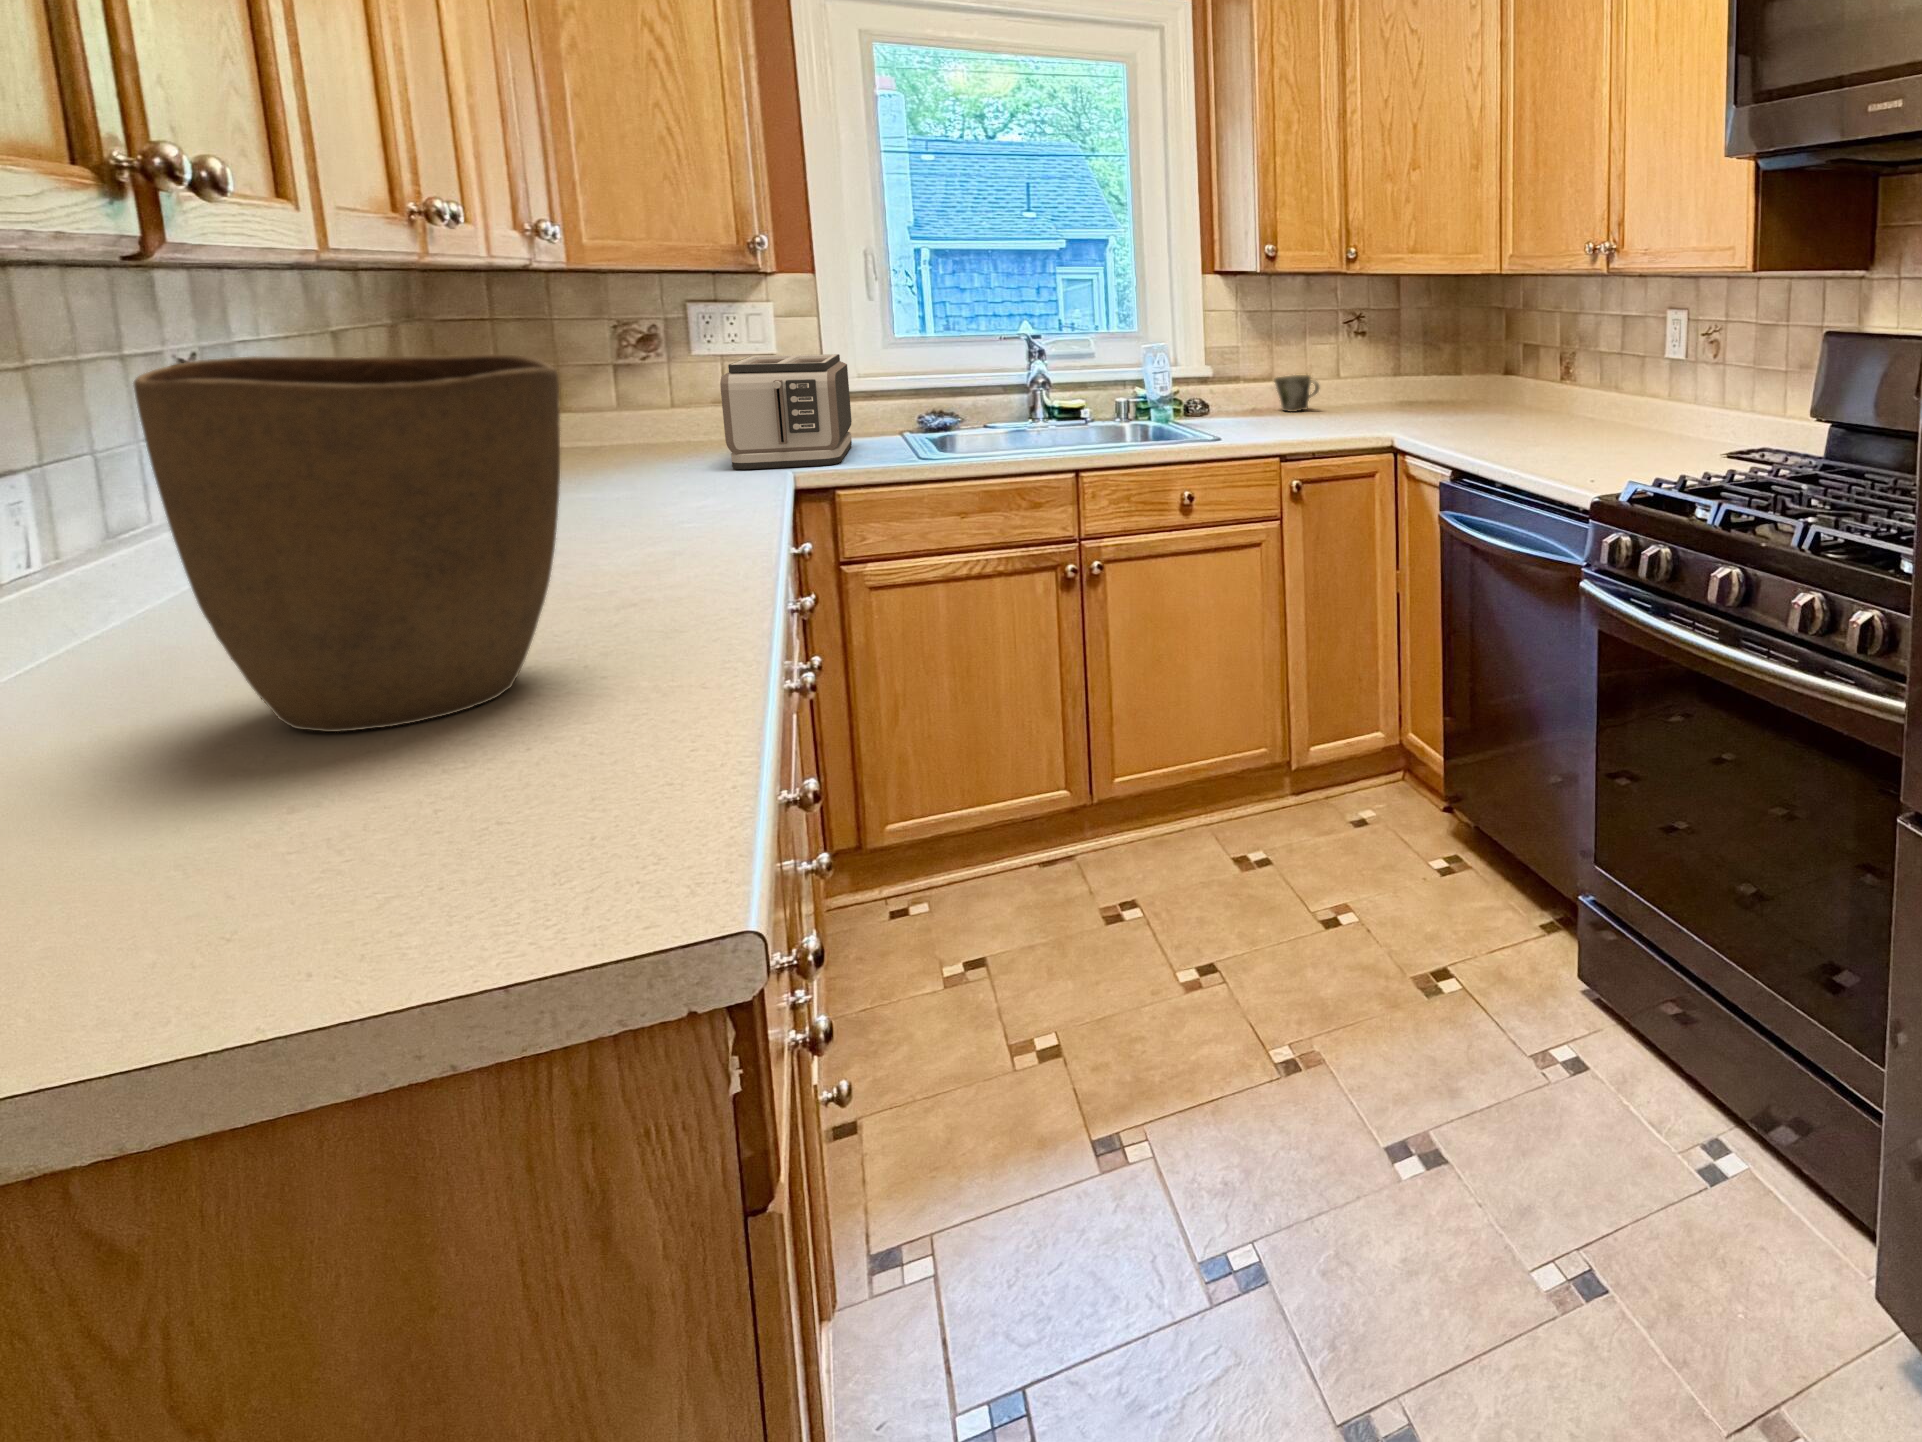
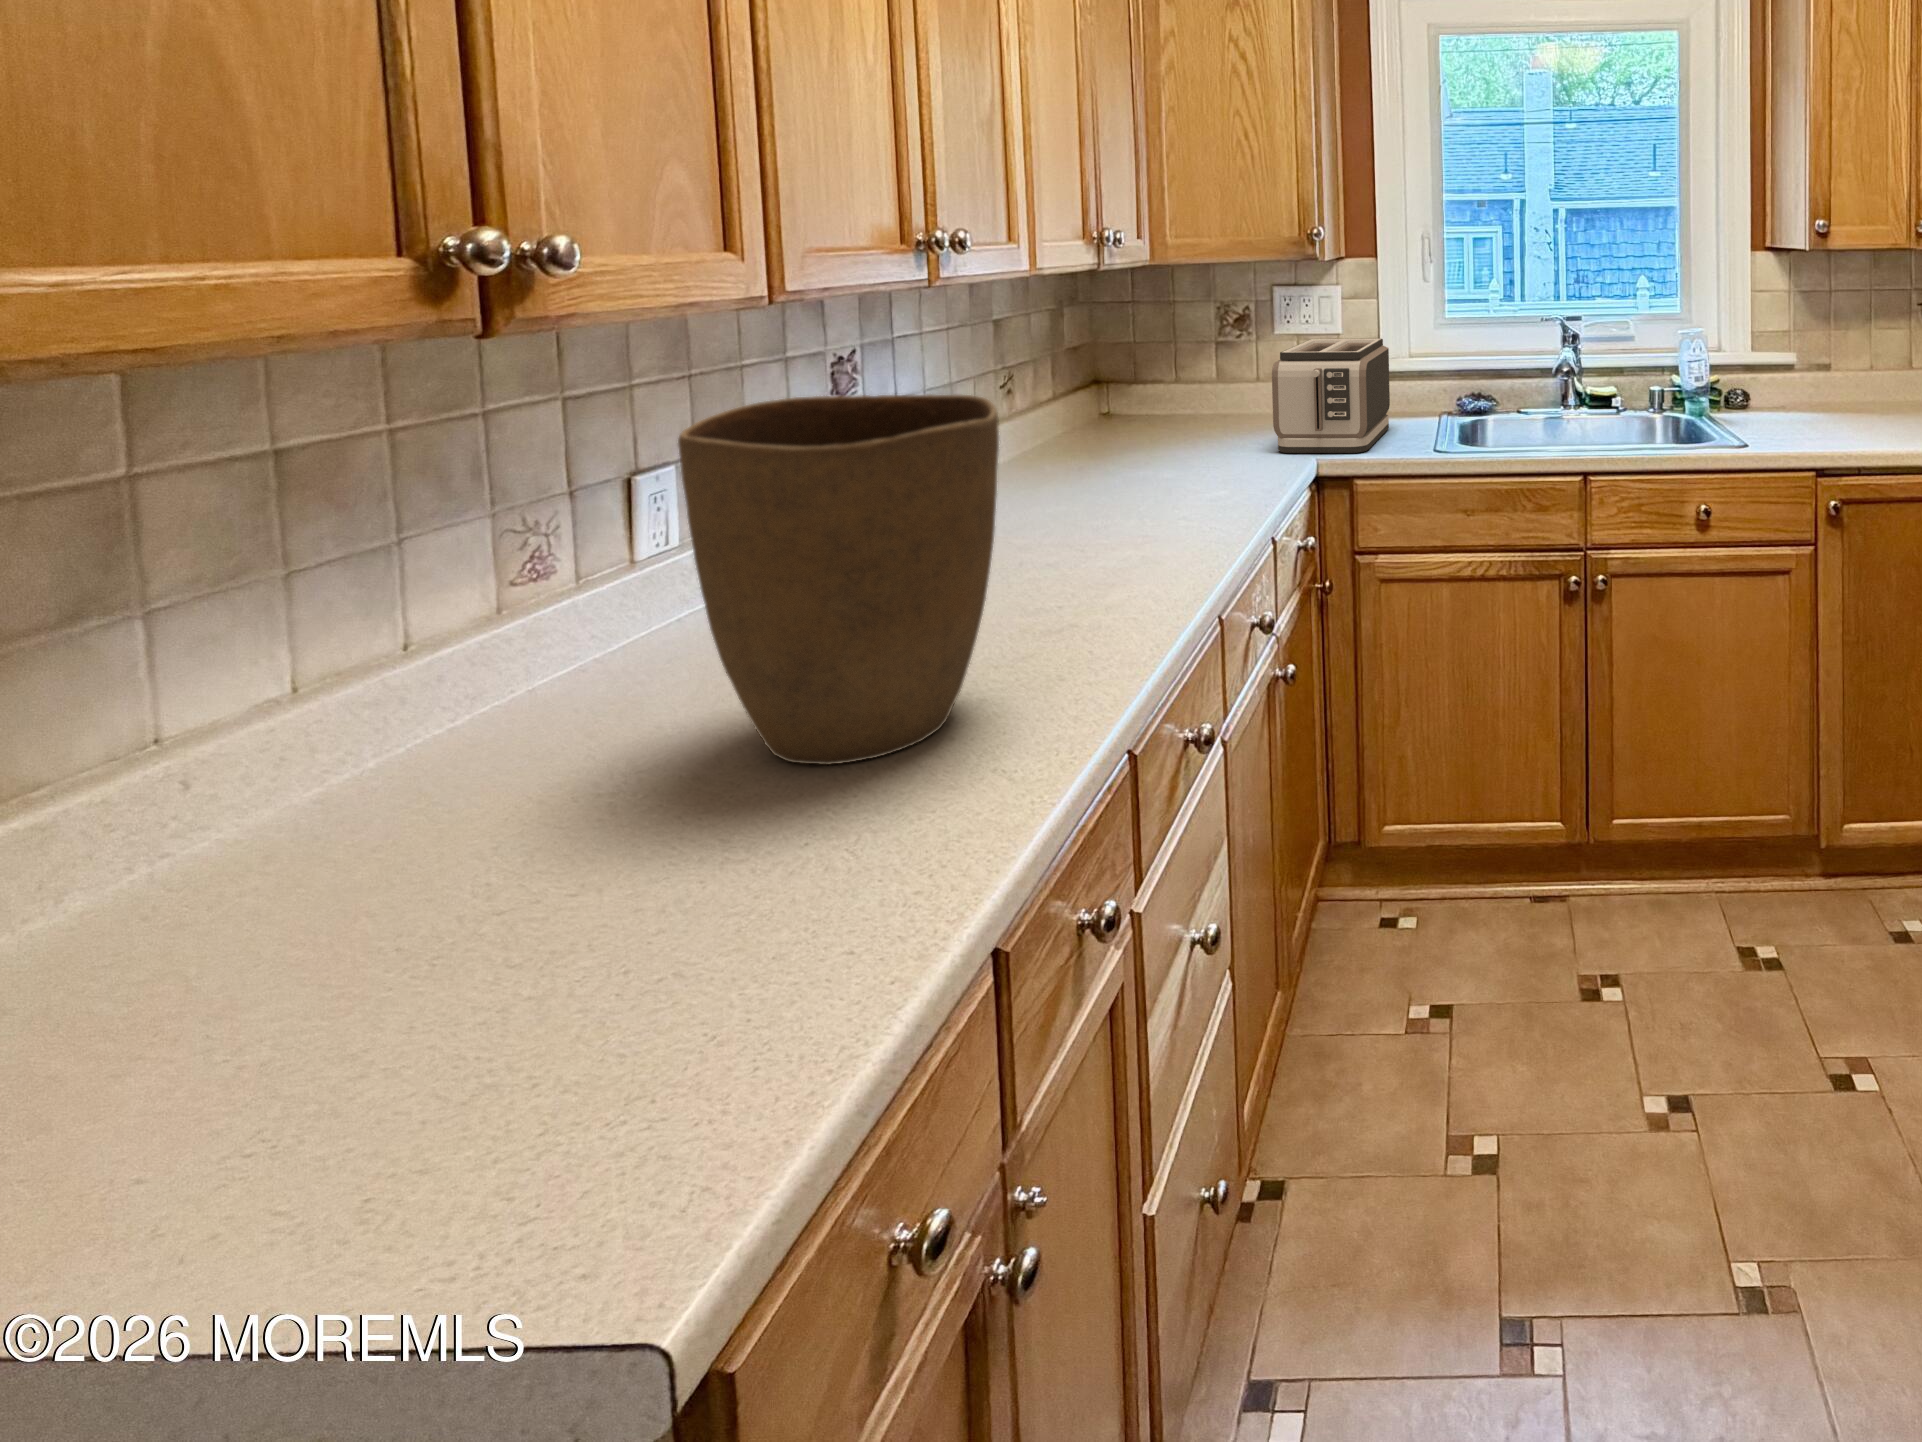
mug: present [1274,375,1319,412] -> none [1827,364,1881,407]

